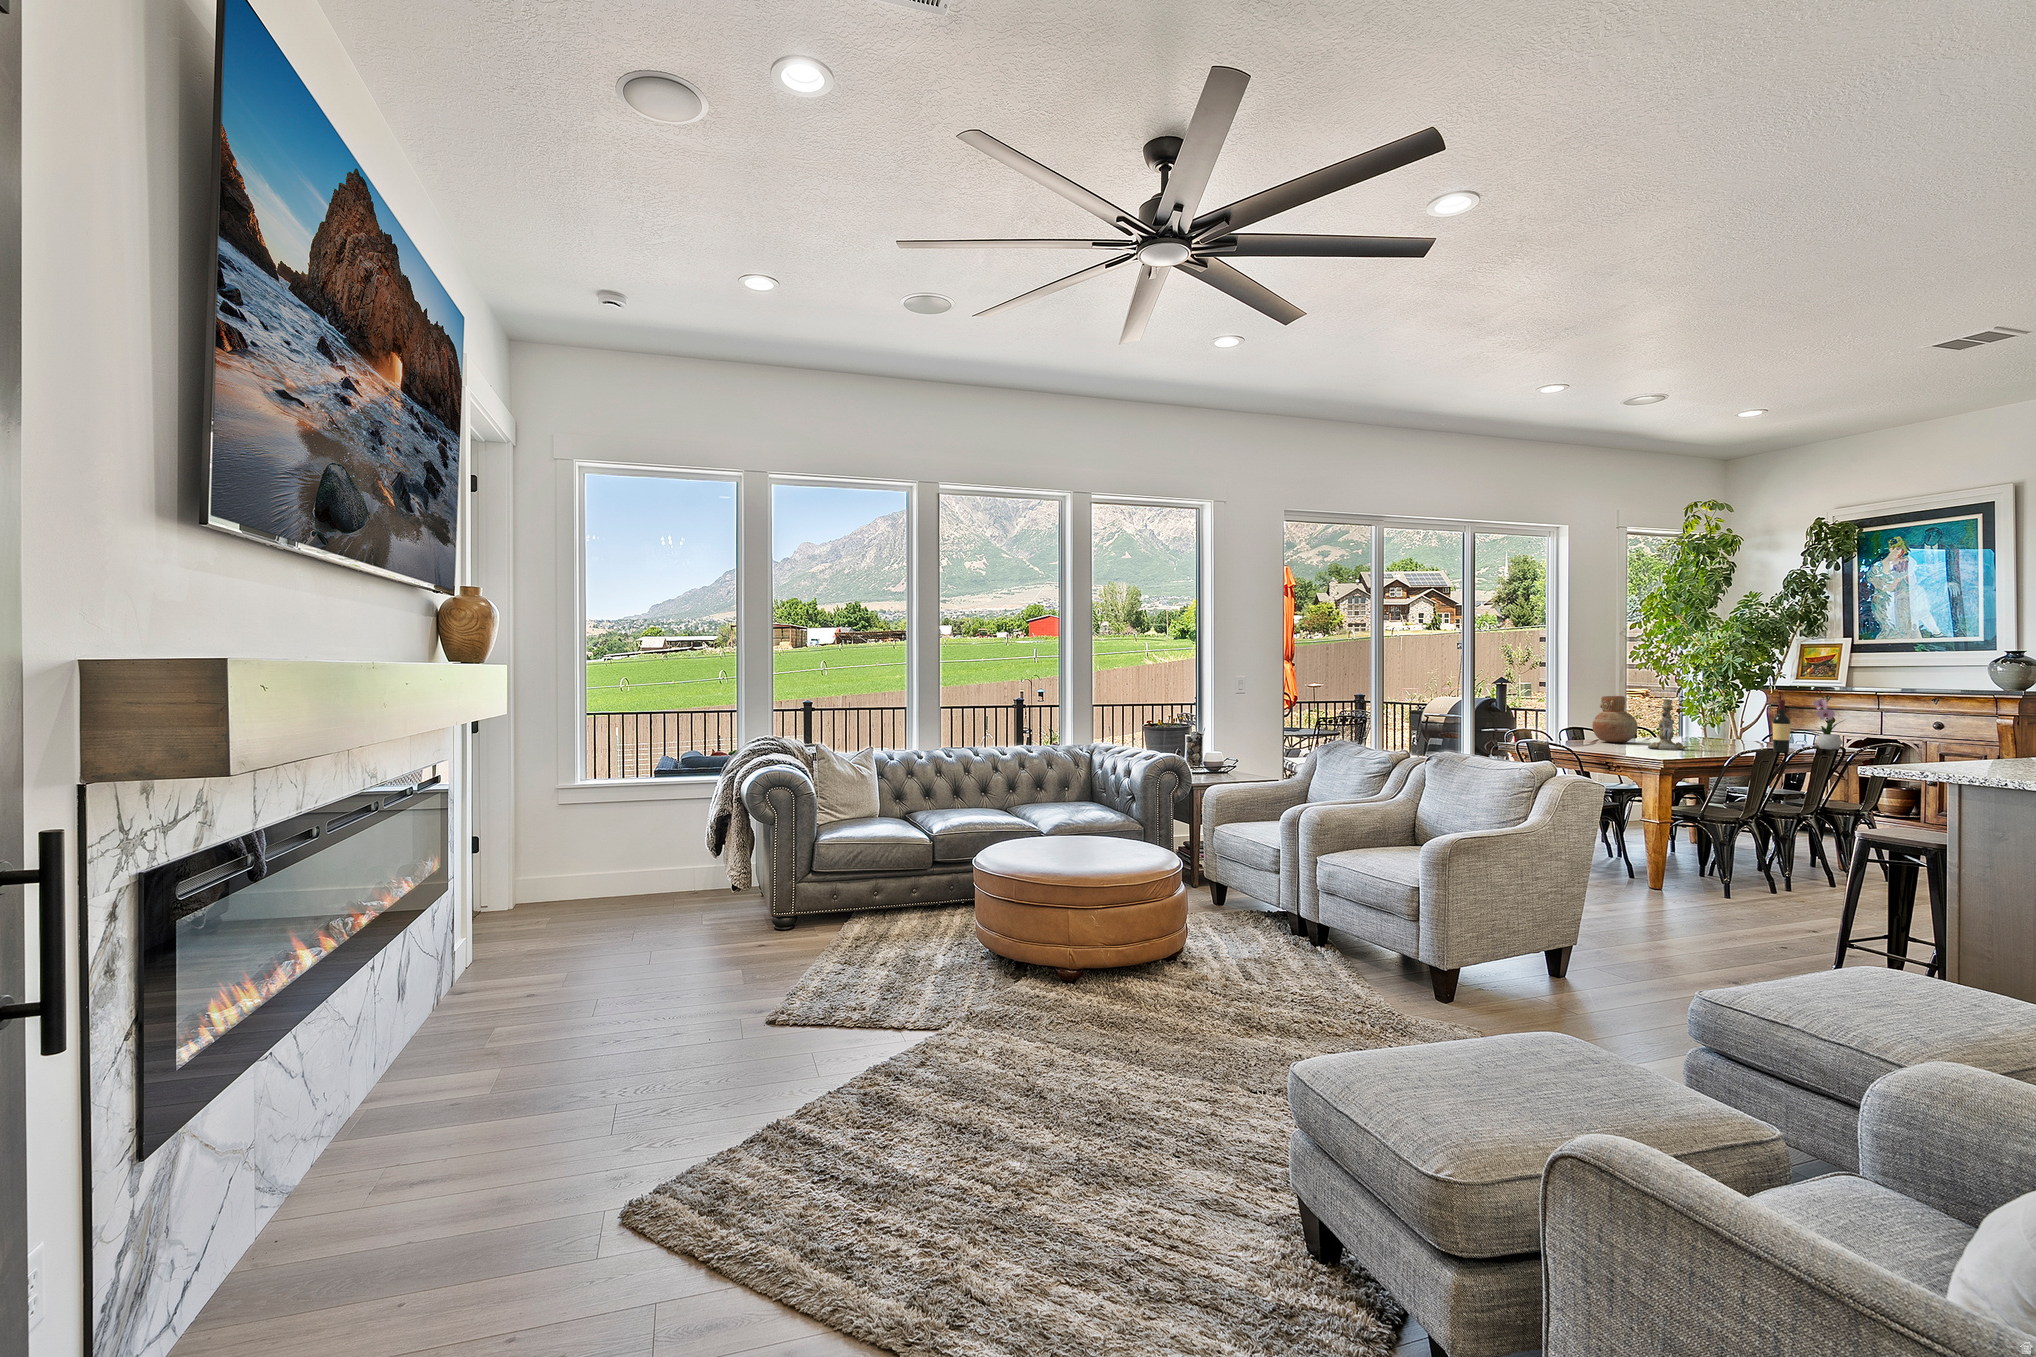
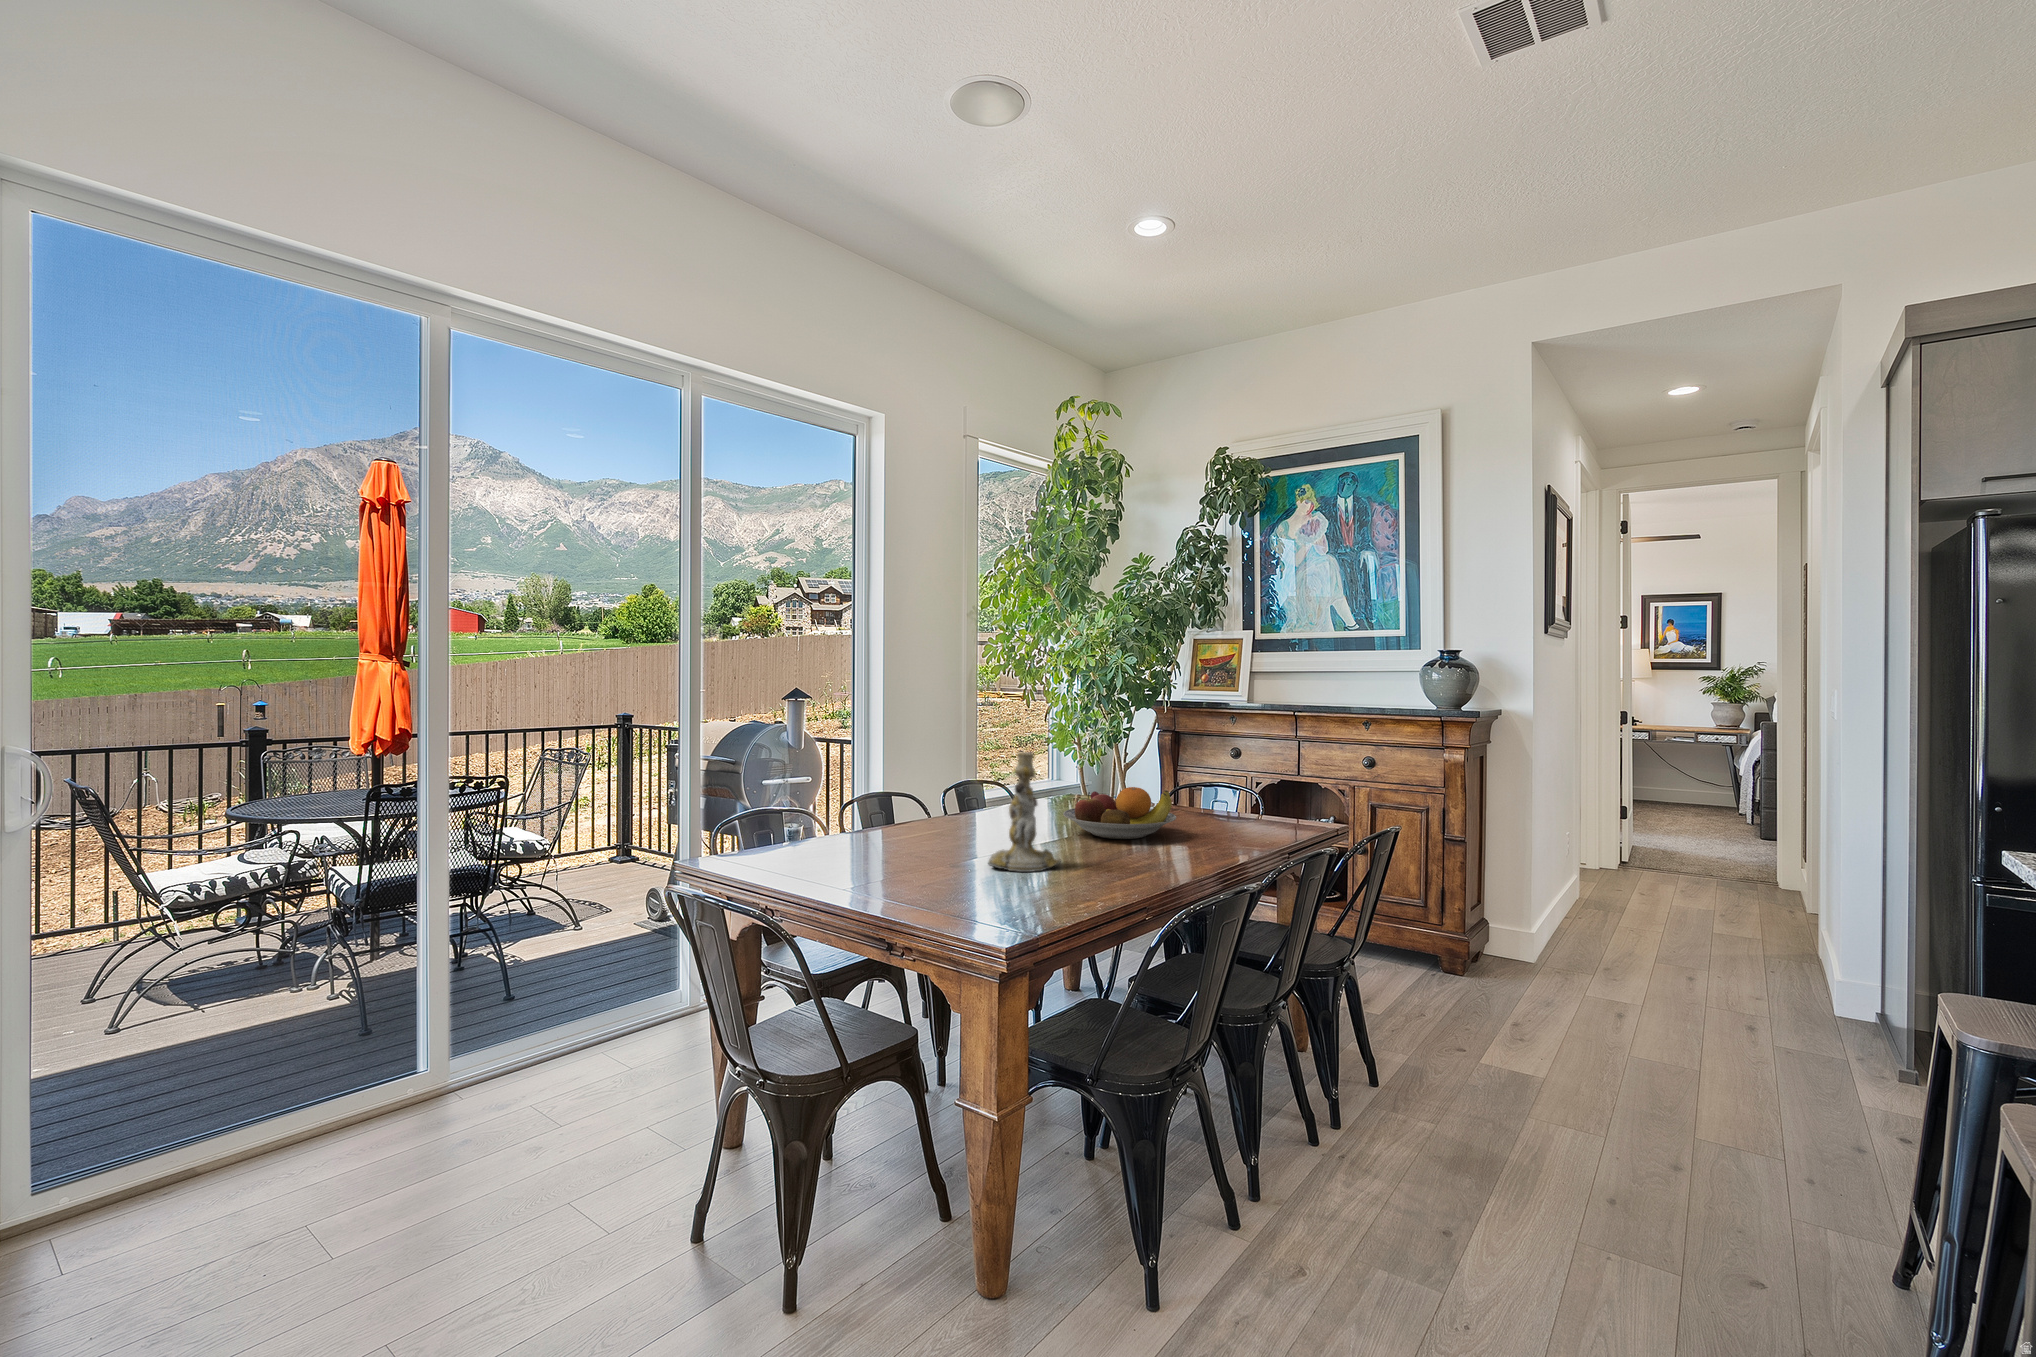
flower arrangement: present [1813,691,1842,749] -> none [1254,721,1300,830]
vase: present [1592,696,1638,743] -> none [895,738,976,838]
wine bottle: present [1773,700,1791,753] -> none [1208,748,1237,858]
fruit bowl: none [1688,722,1759,747] -> present [1063,787,1176,839]

